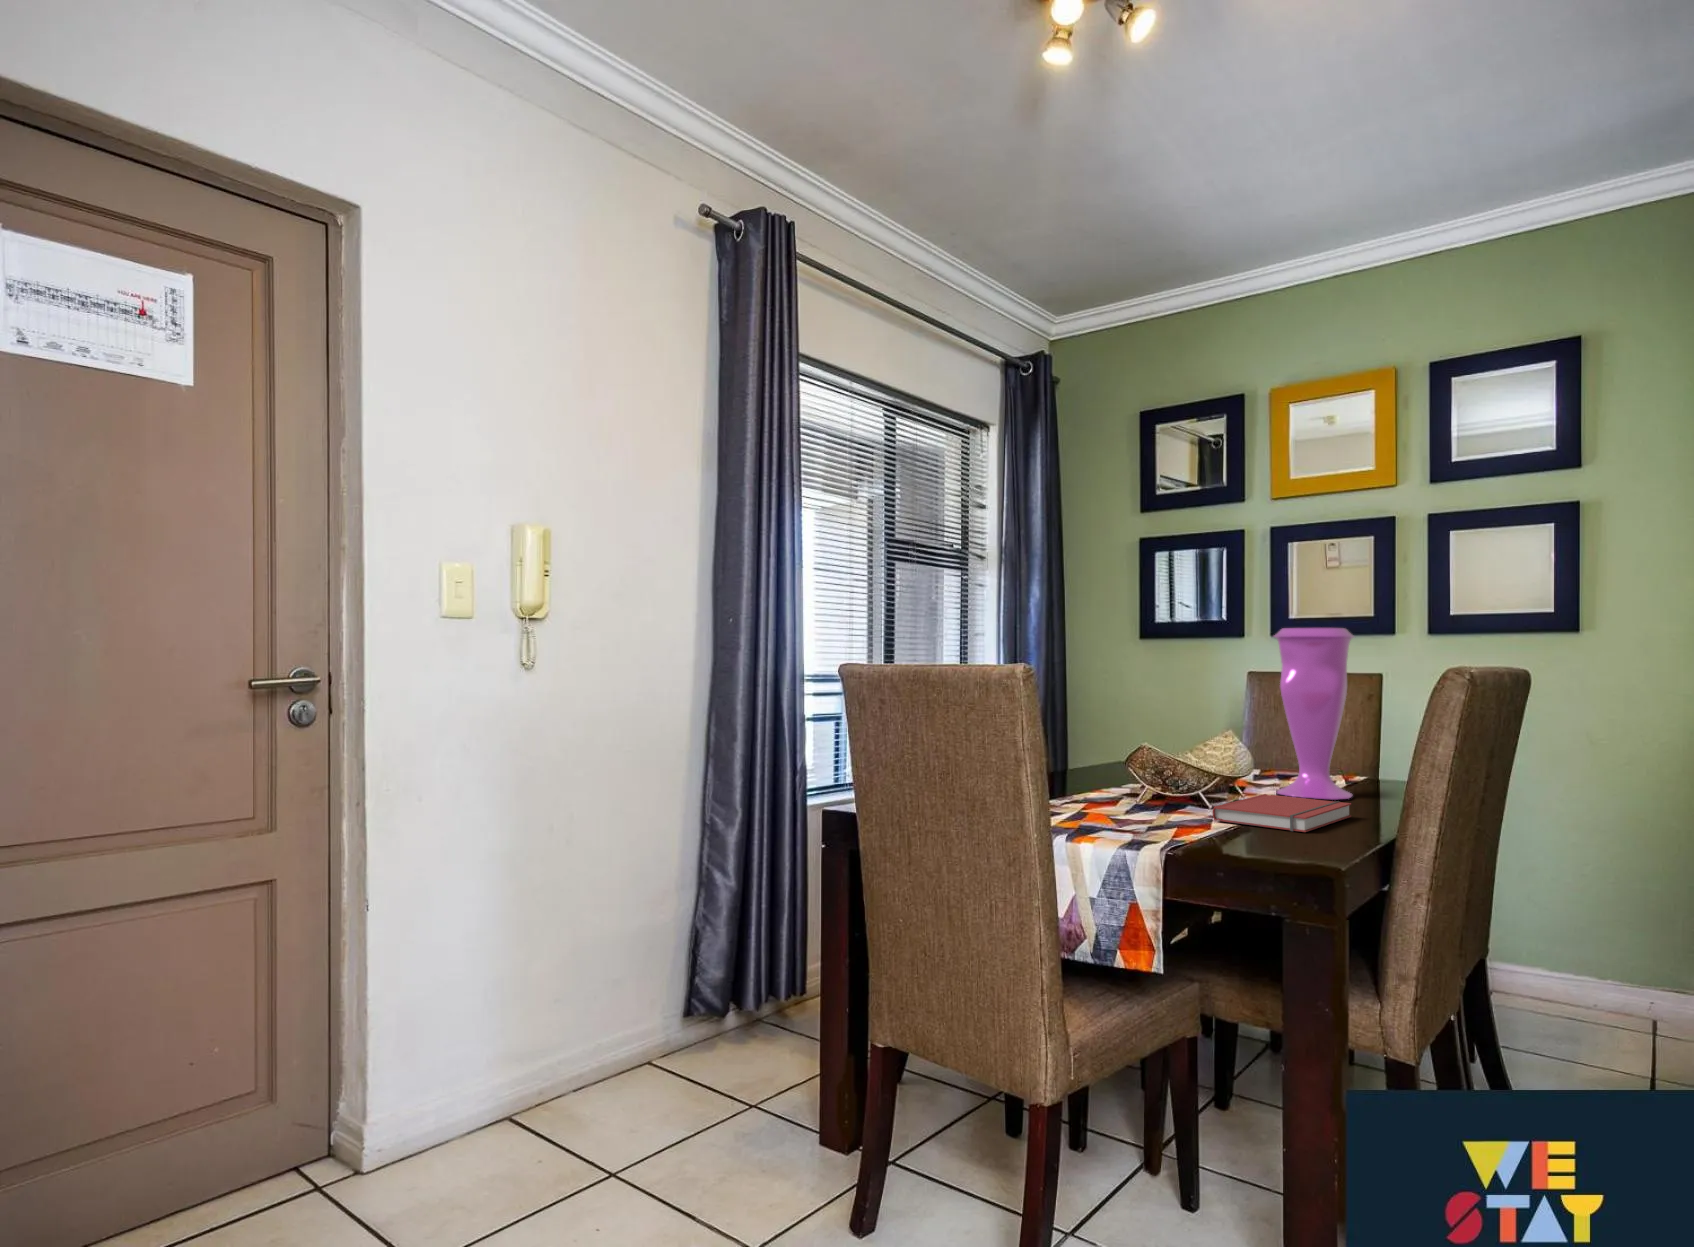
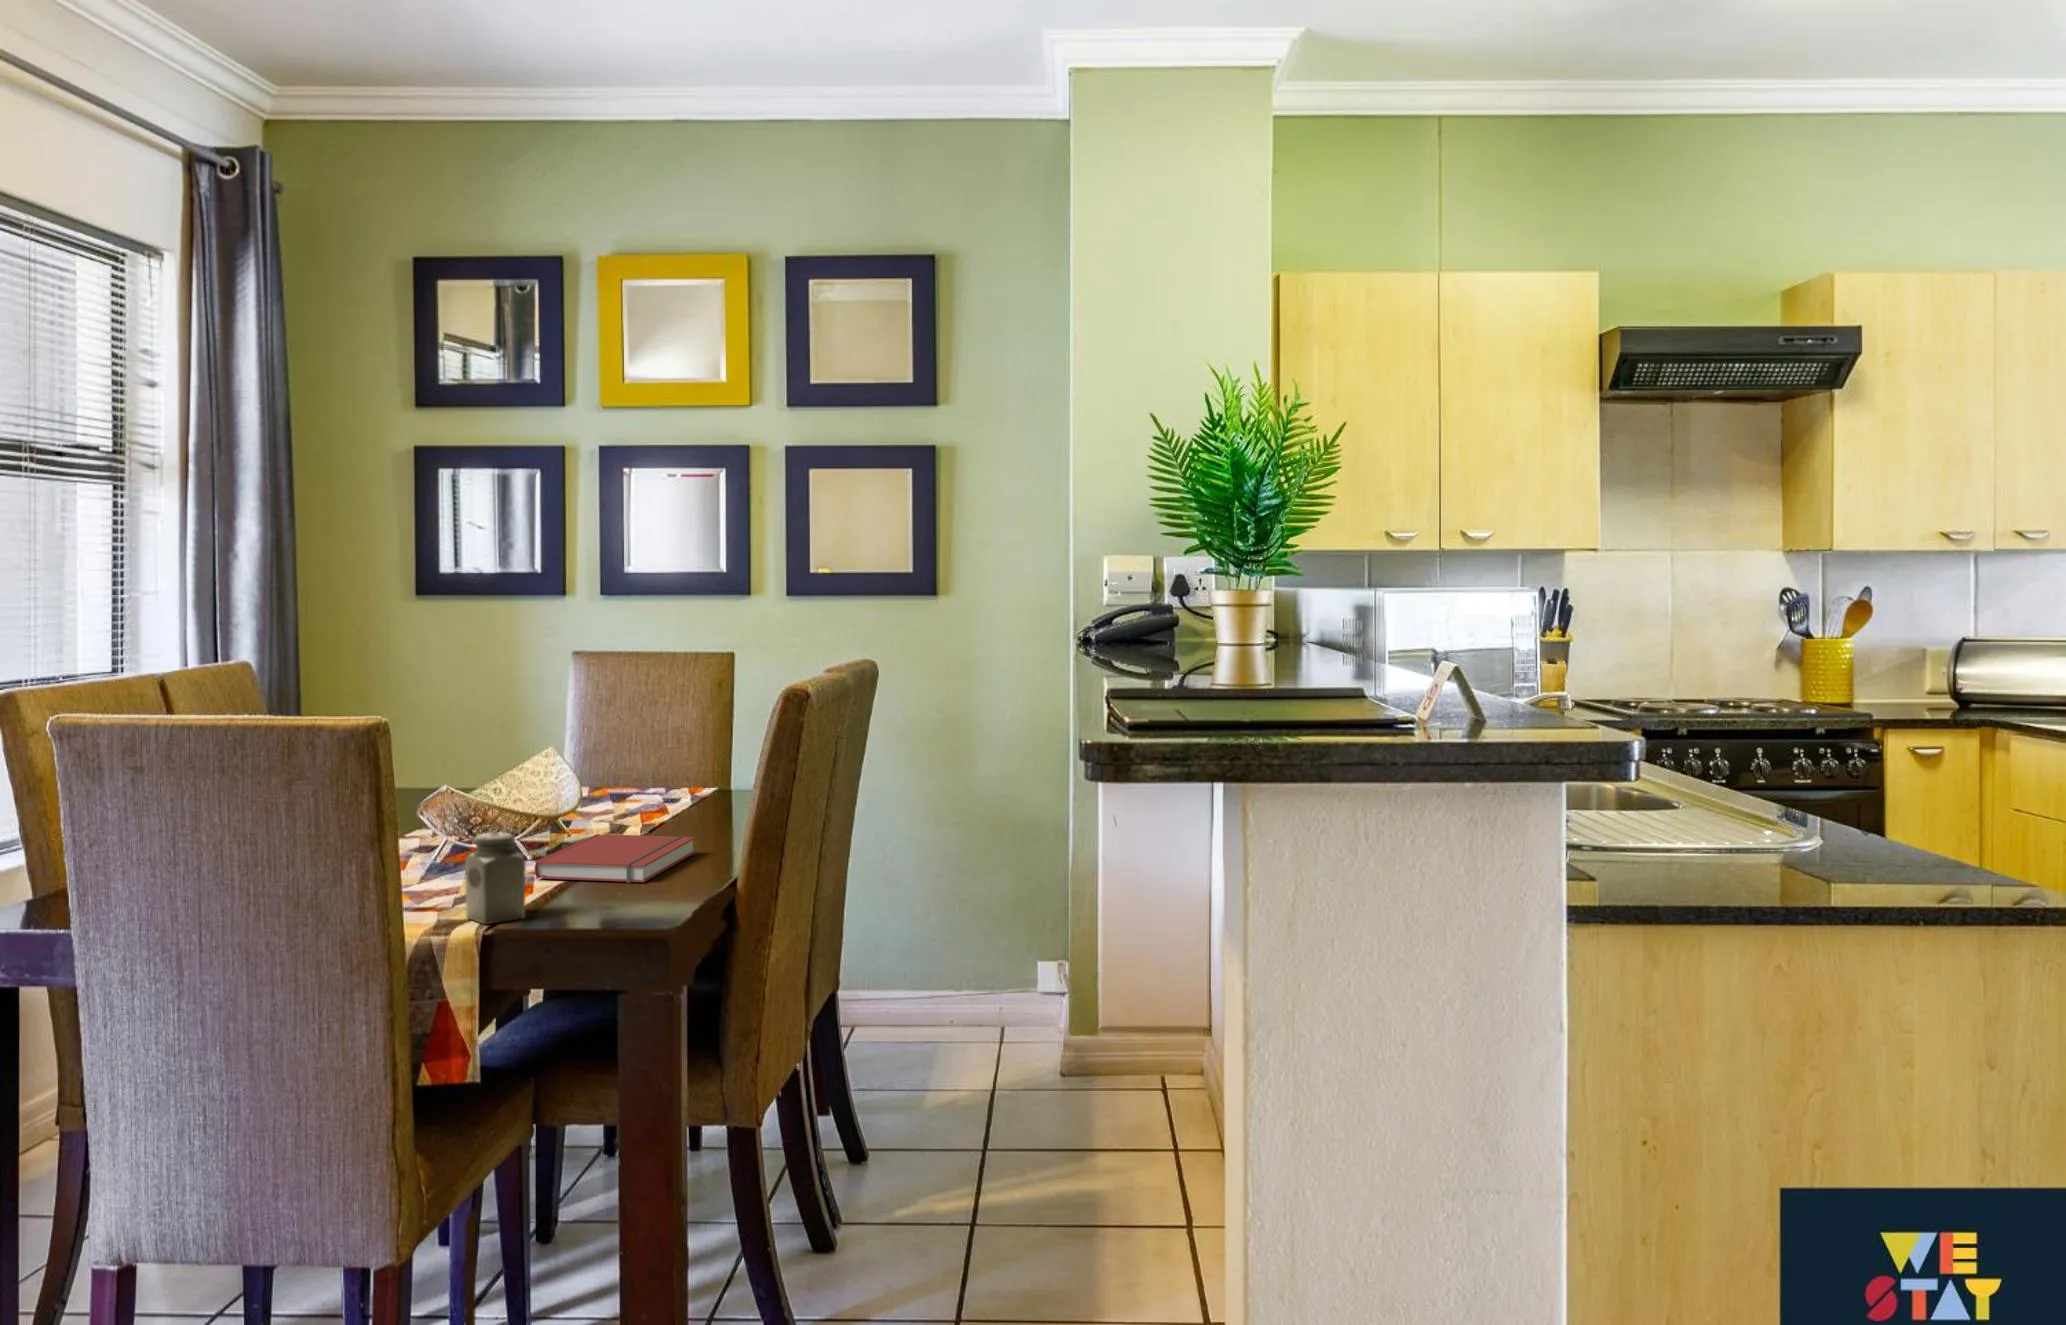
vase: present [1274,628,1354,800] -> none [605,616,703,830]
salt shaker: none [1155,774,1203,846] -> present [465,832,525,924]

